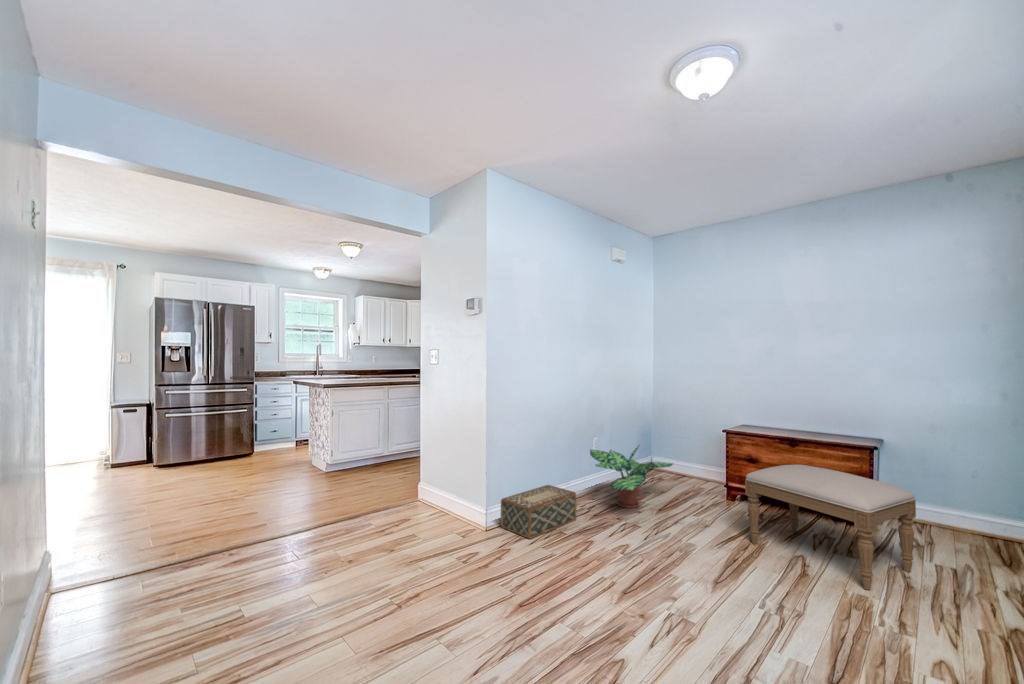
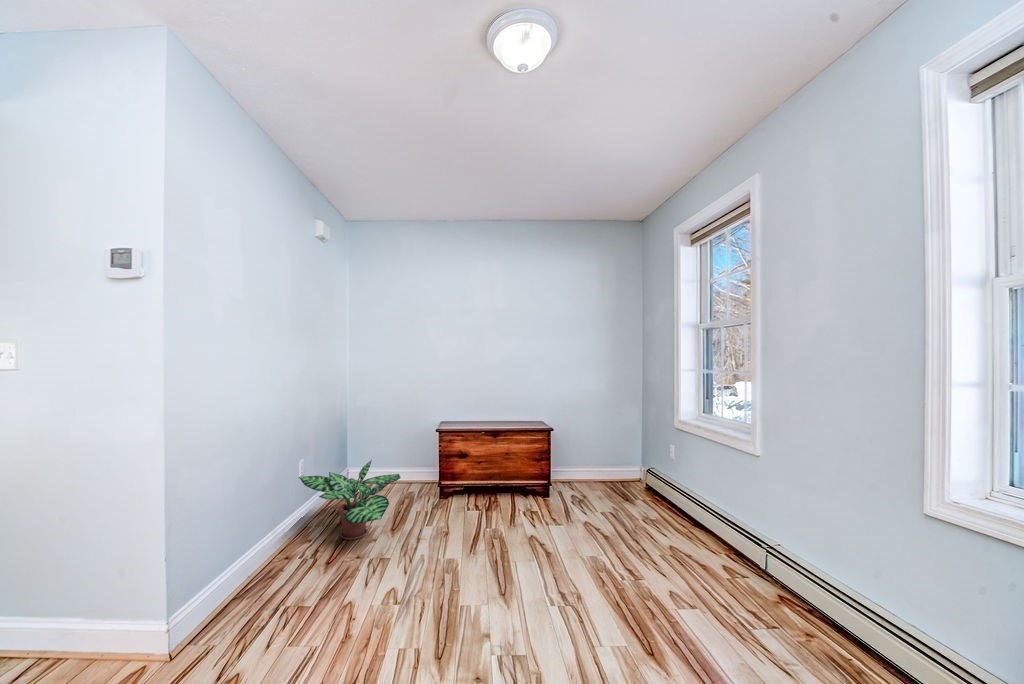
ottoman: present [745,464,916,590] -> none [489,455,597,550]
woven basket: present [501,485,576,539] -> none [190,543,307,643]

